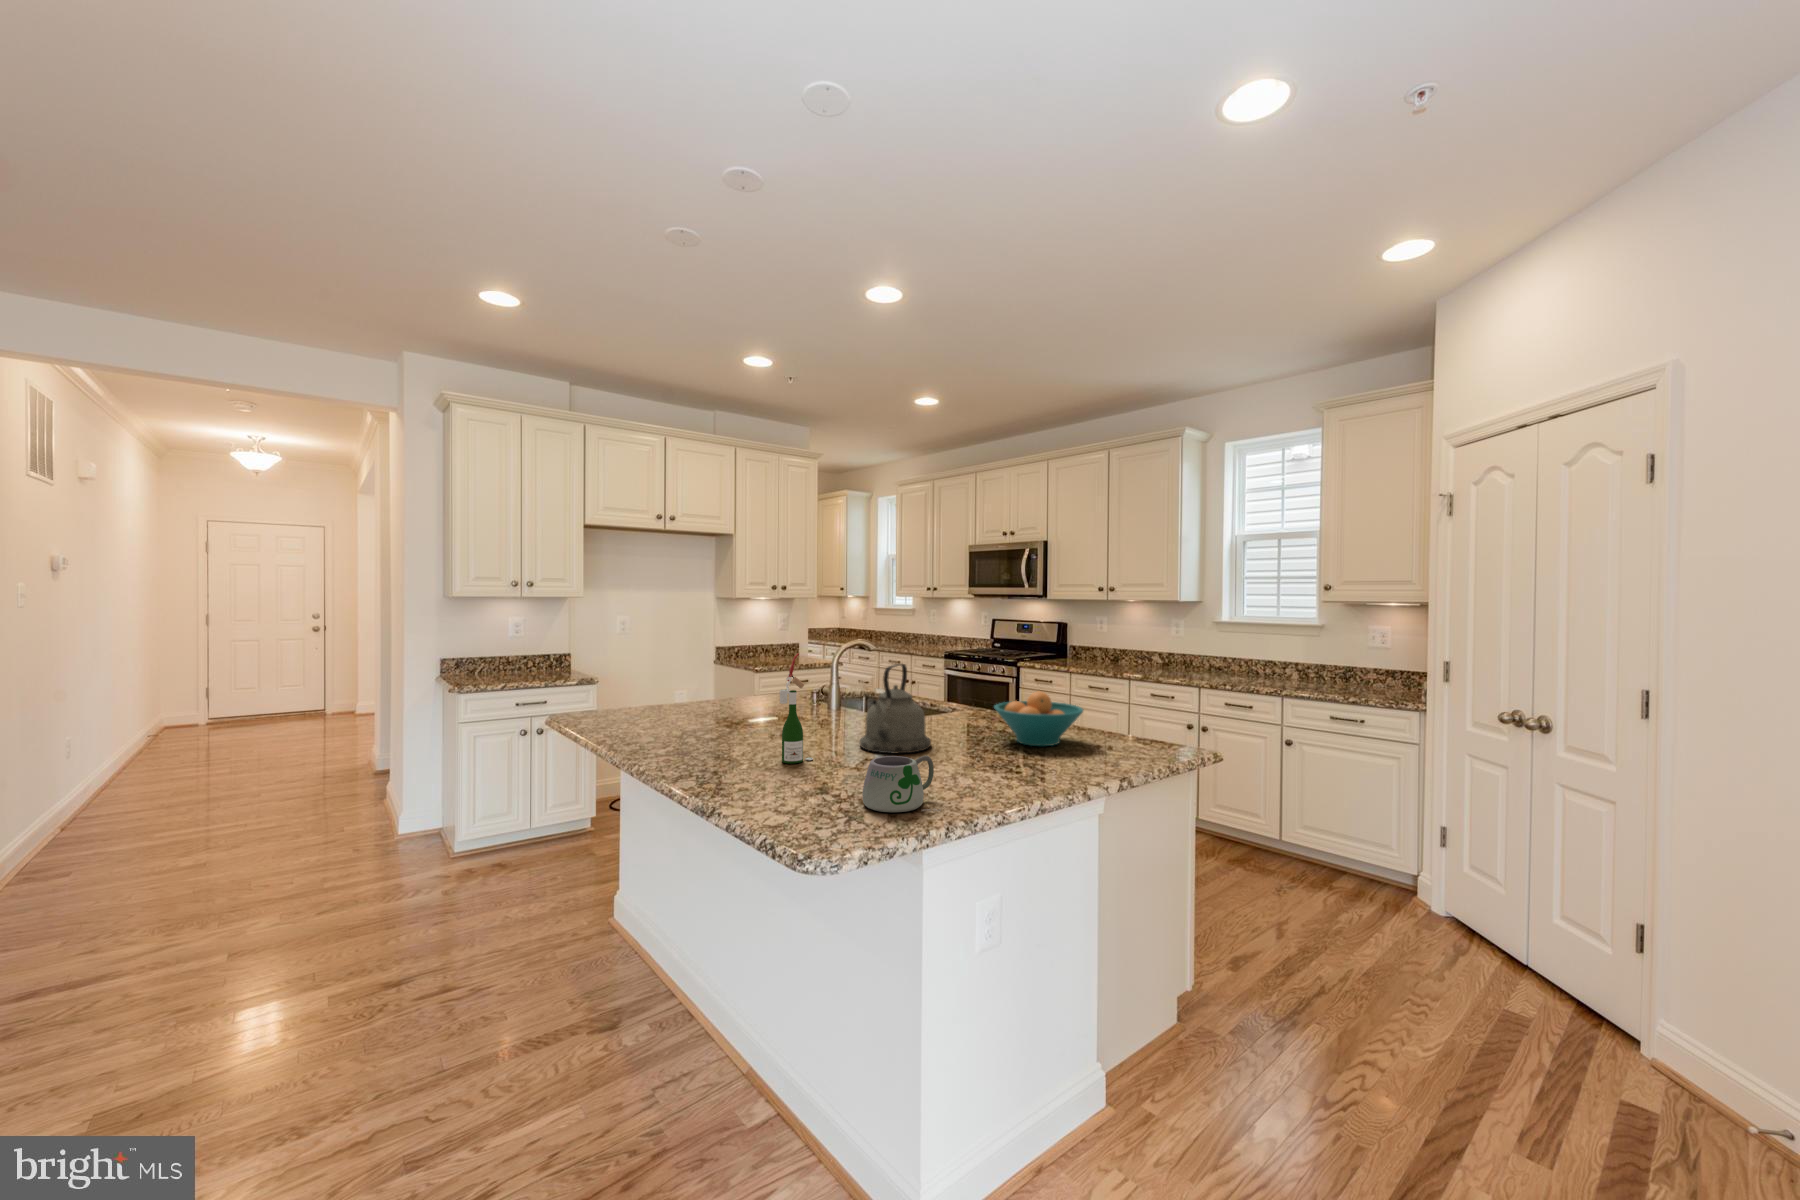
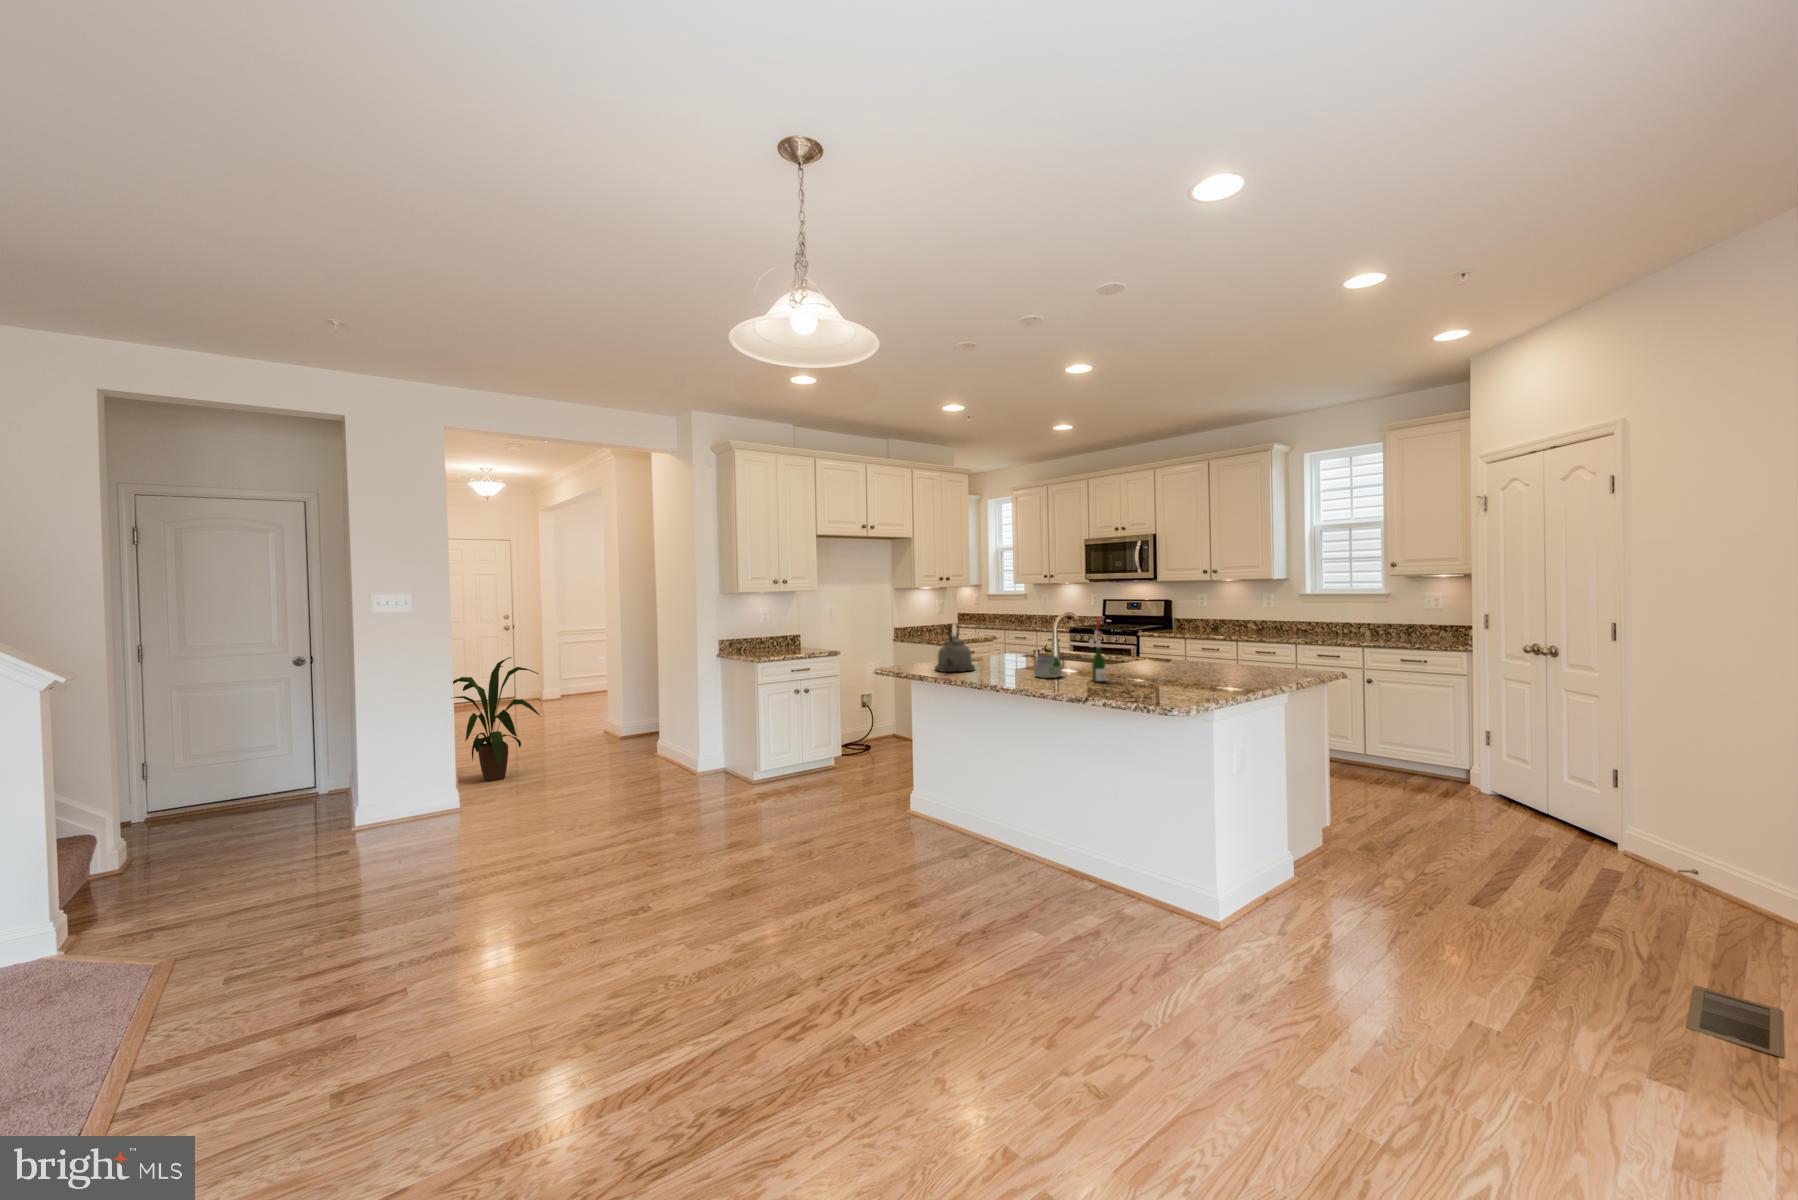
kettle: present [860,664,931,754] -> present [935,624,975,672]
house plant: none [57,670,215,835] -> present [453,657,540,781]
fruit bowl: present [994,692,1084,746] -> none [1201,638,1262,672]
mug: present [862,756,938,812] -> present [1034,655,1064,678]

